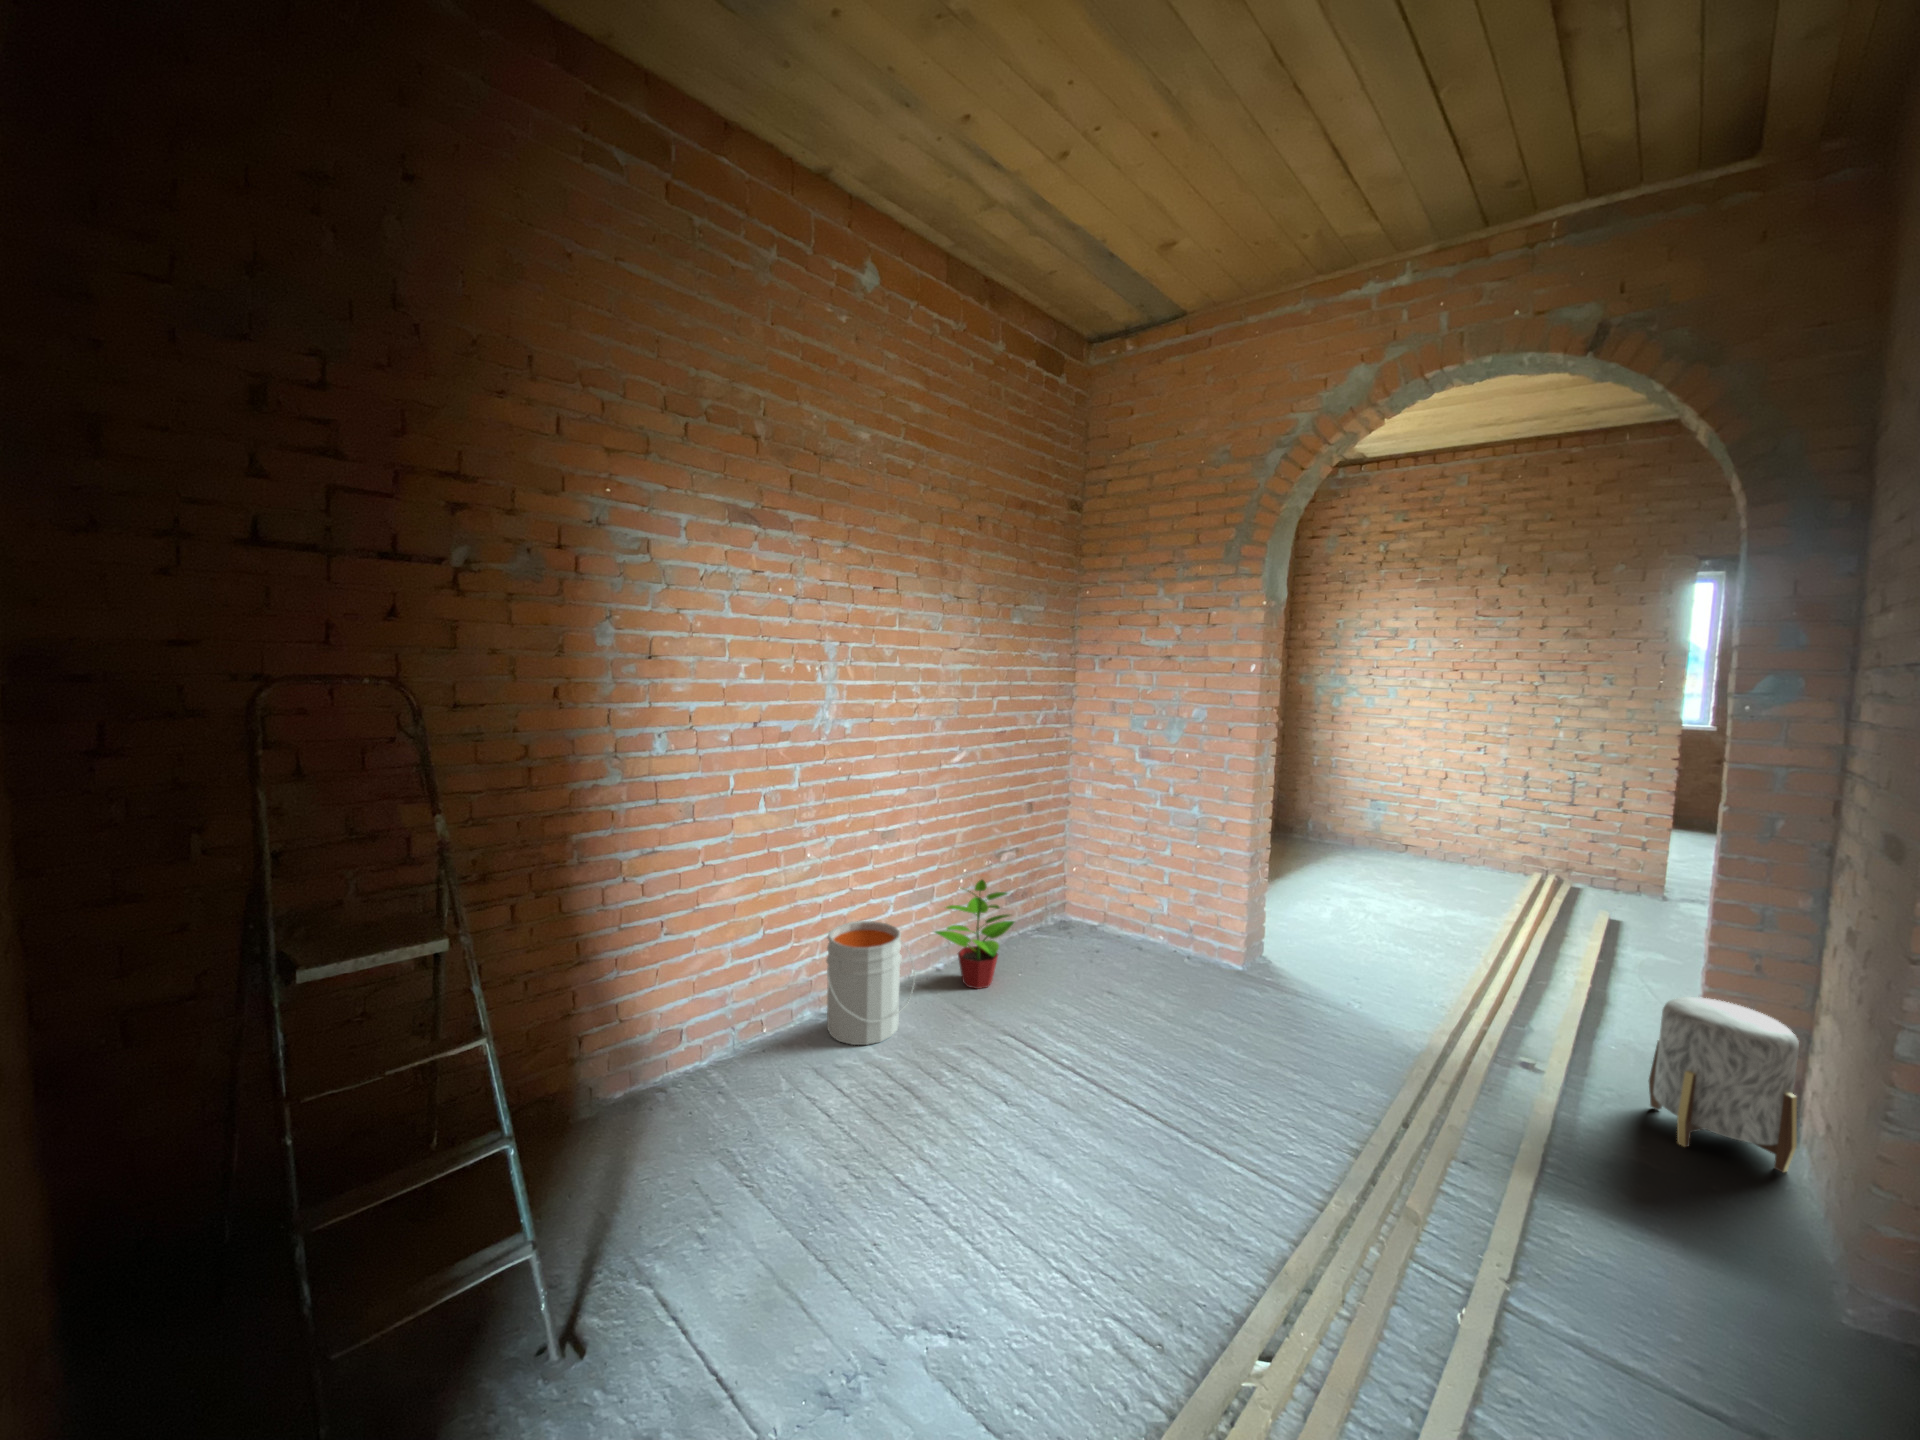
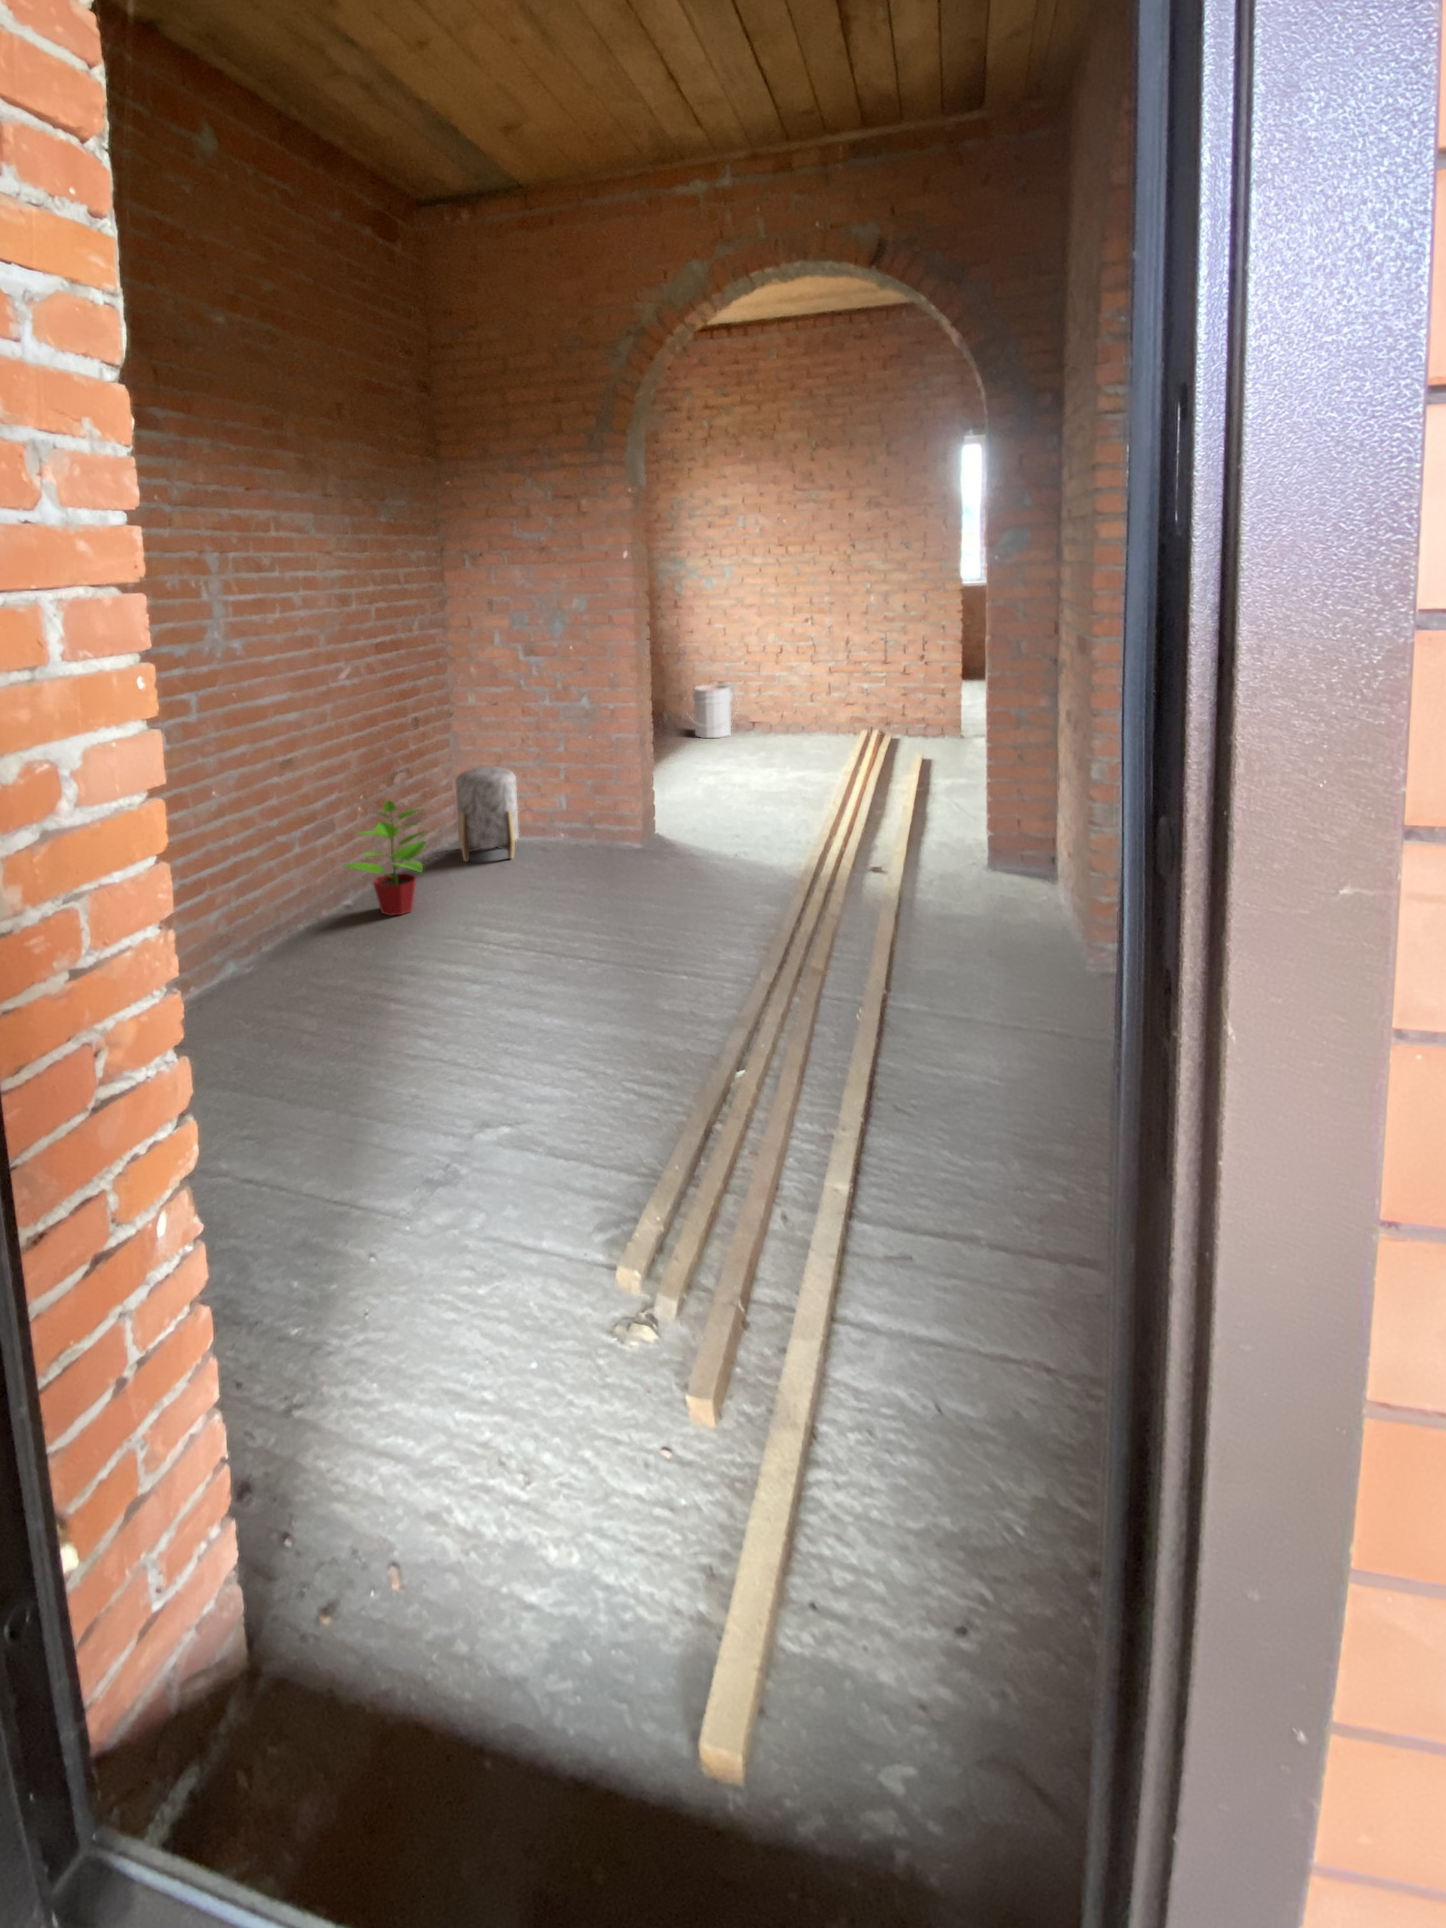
bucket: present [826,921,913,1045] -> present [689,685,732,738]
stool: present [1649,997,1799,1172] -> present [456,767,519,861]

